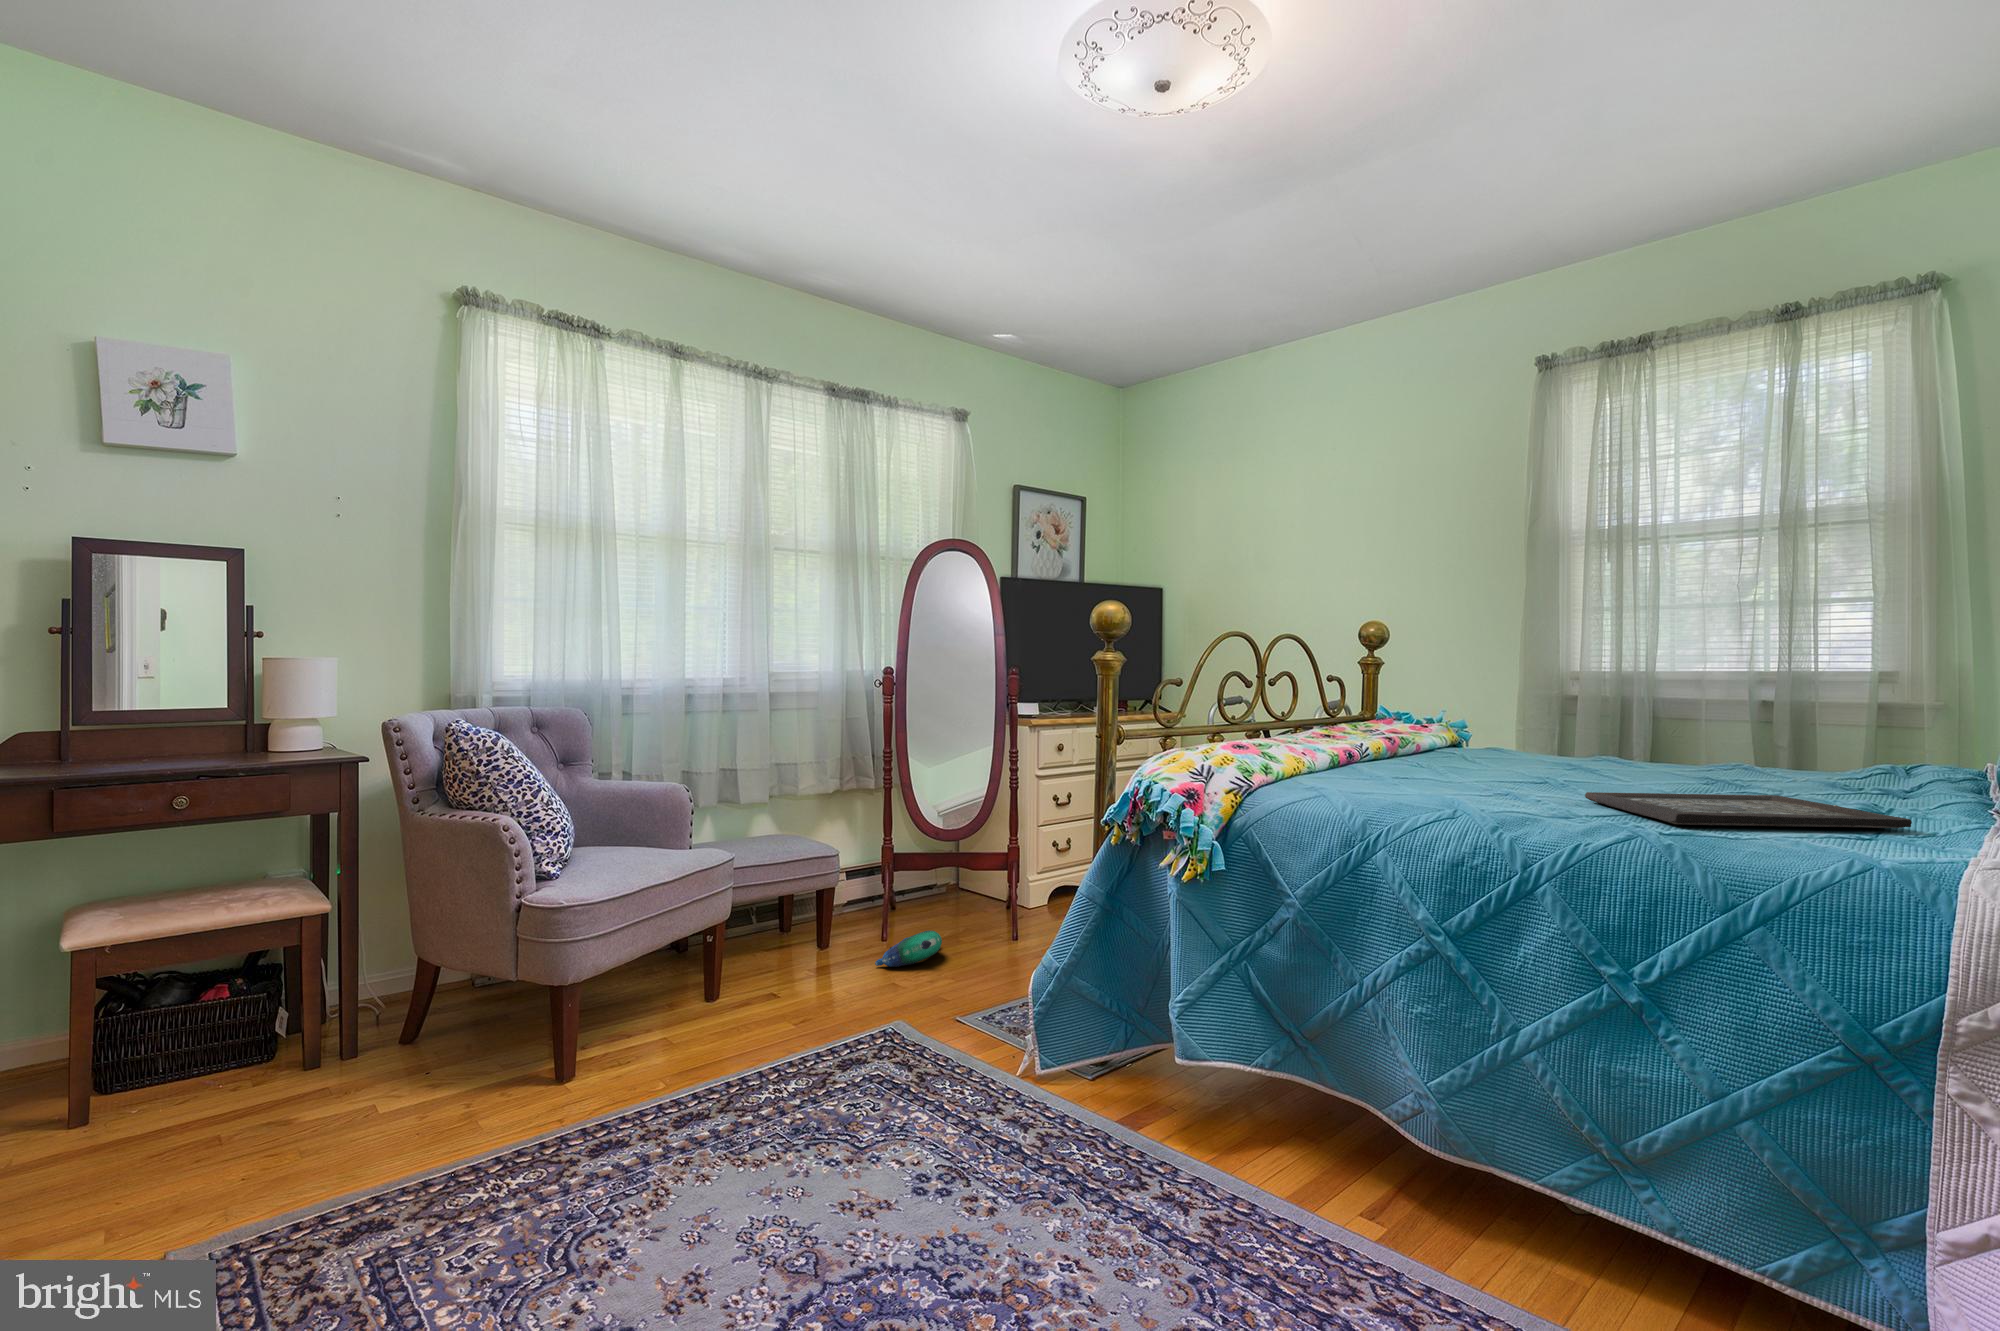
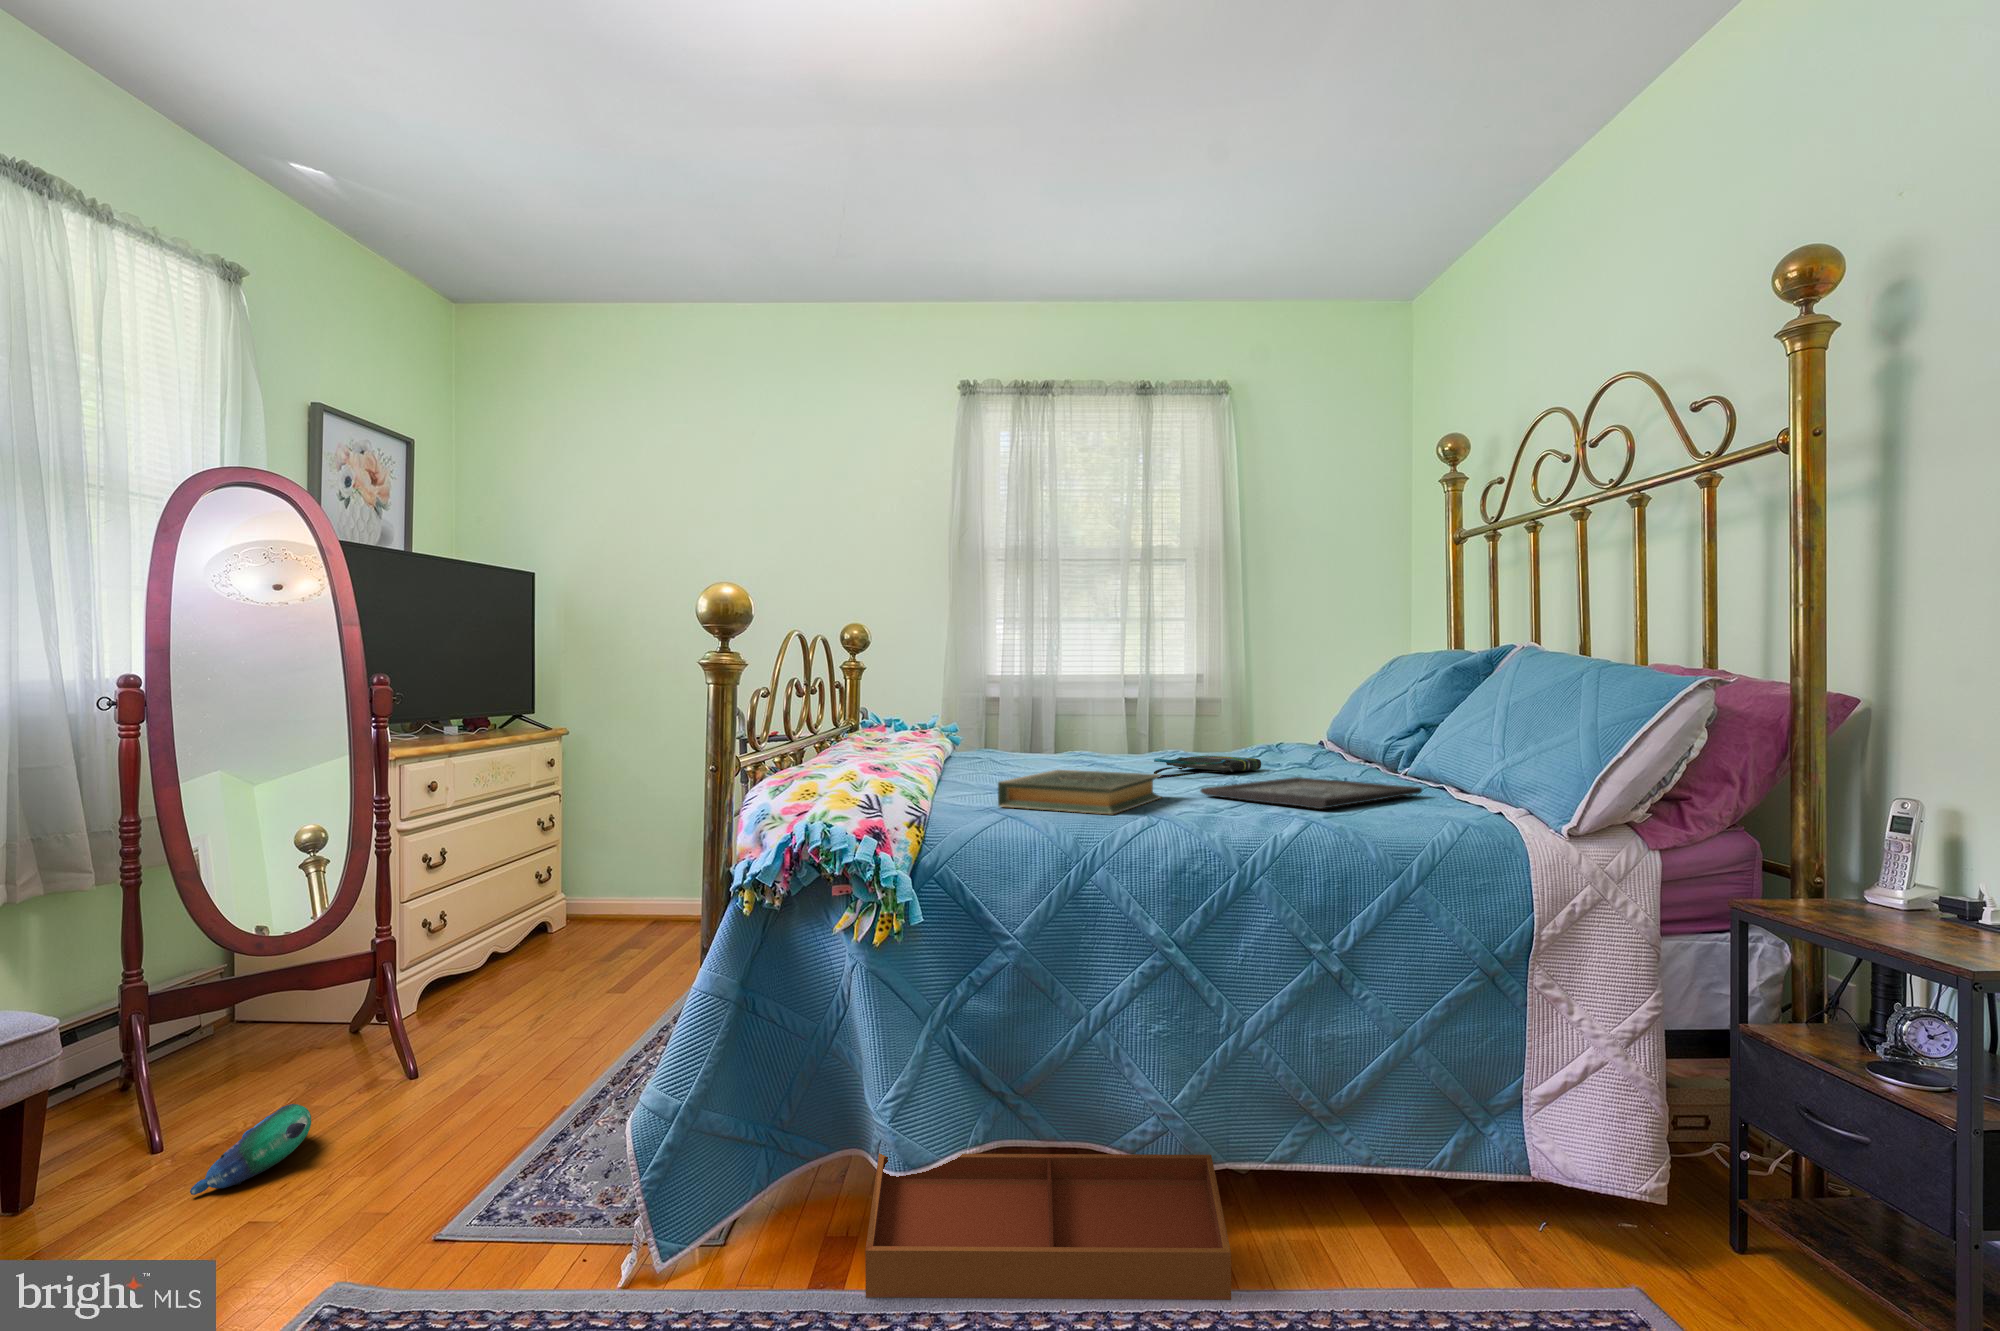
hardback book: none [1339,762,1536,803] -> present [998,770,1161,815]
tote bag: none [1611,762,1800,787] -> present [1154,755,1261,778]
storage bin: none [1145,1052,1470,1280] -> present [865,1153,1231,1300]

